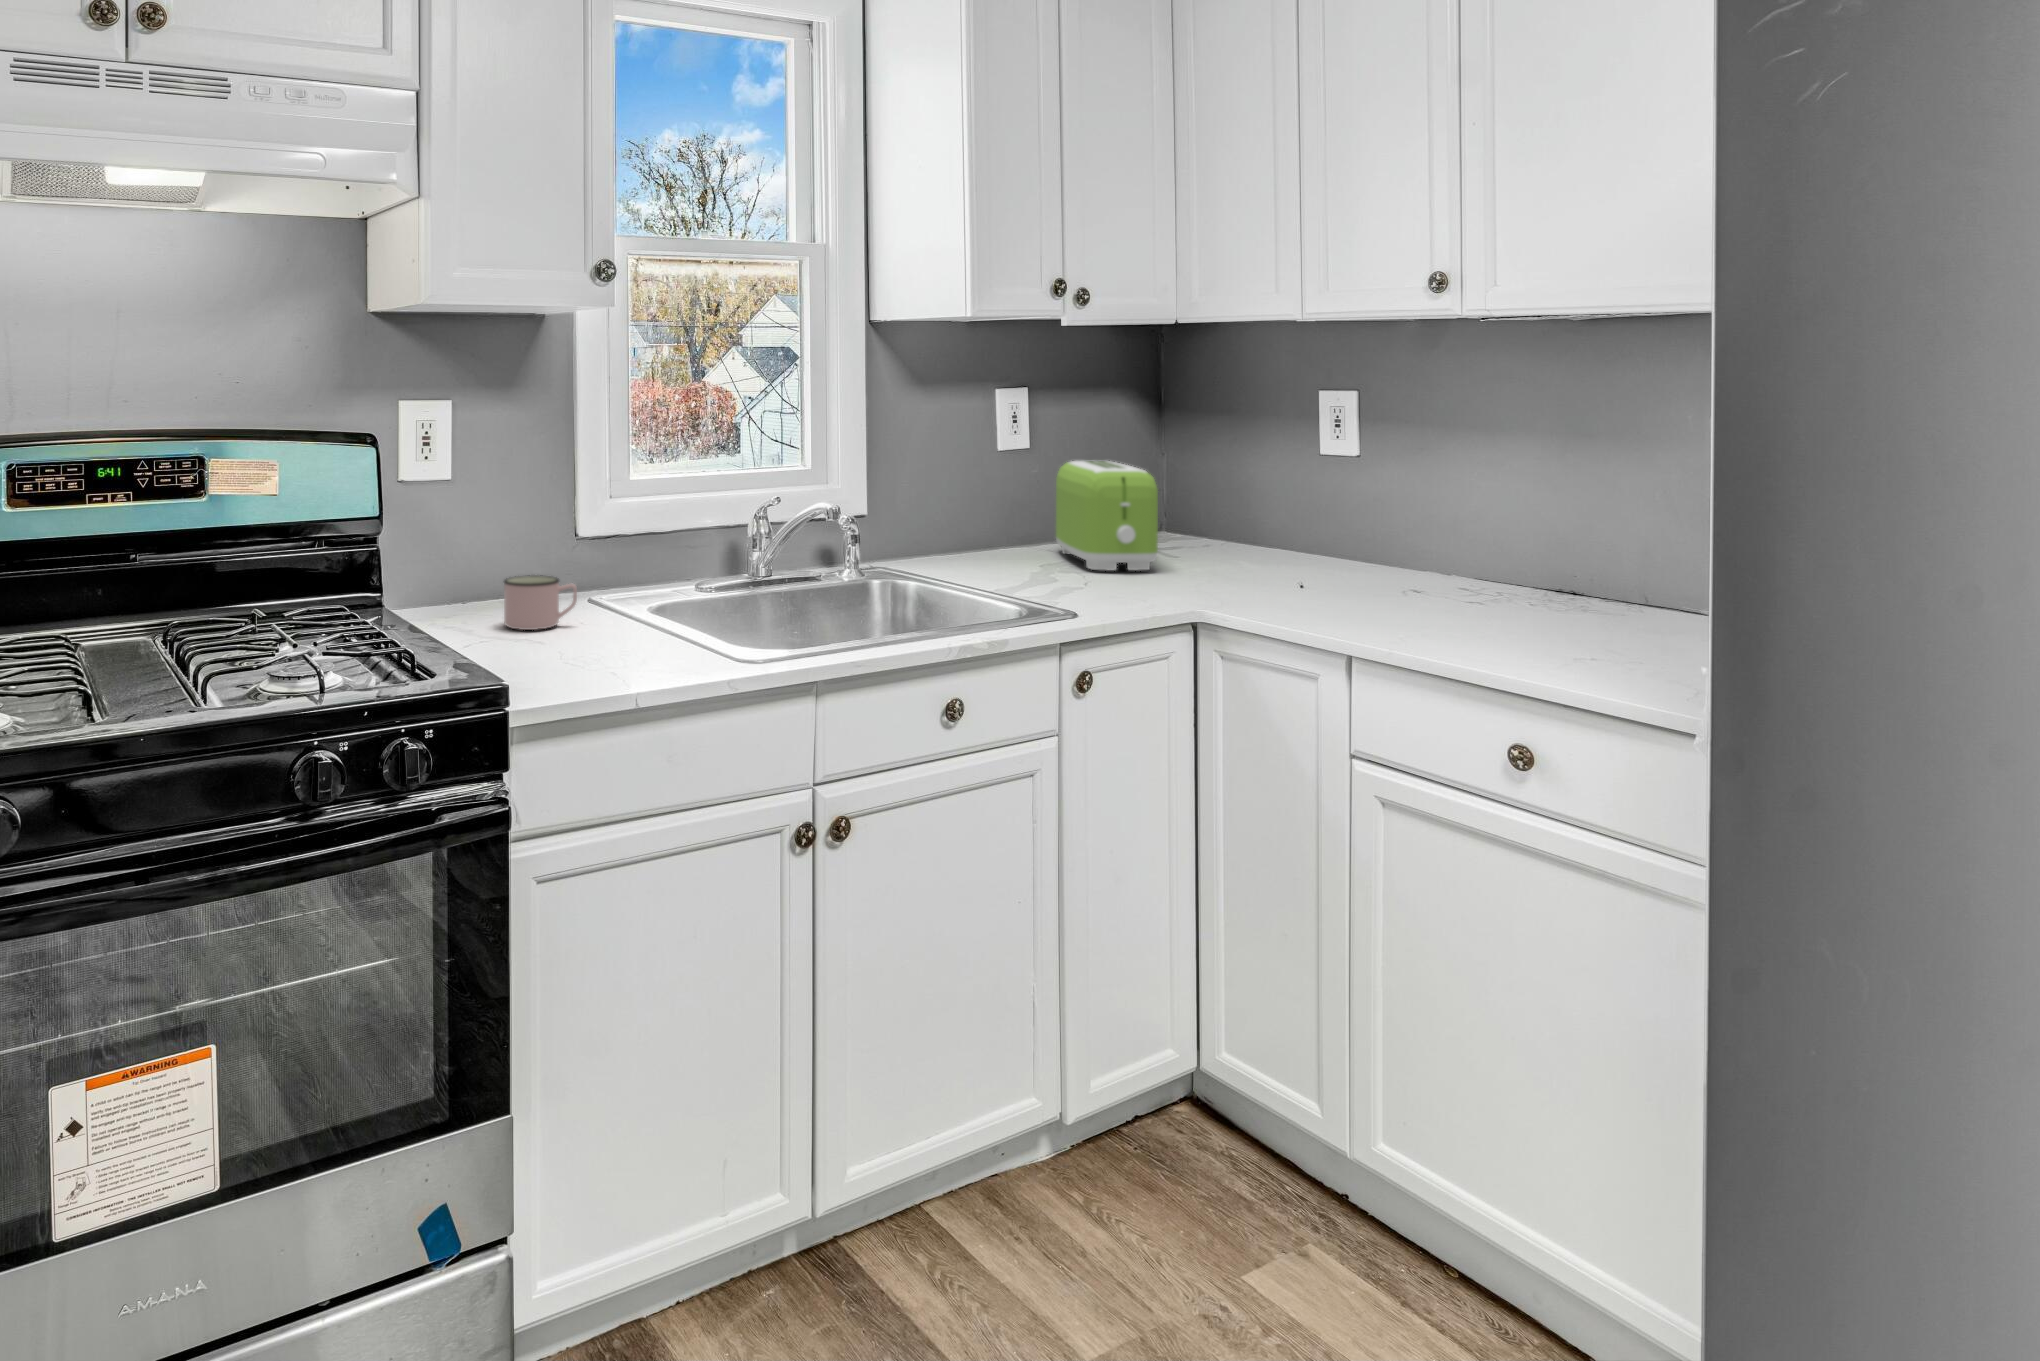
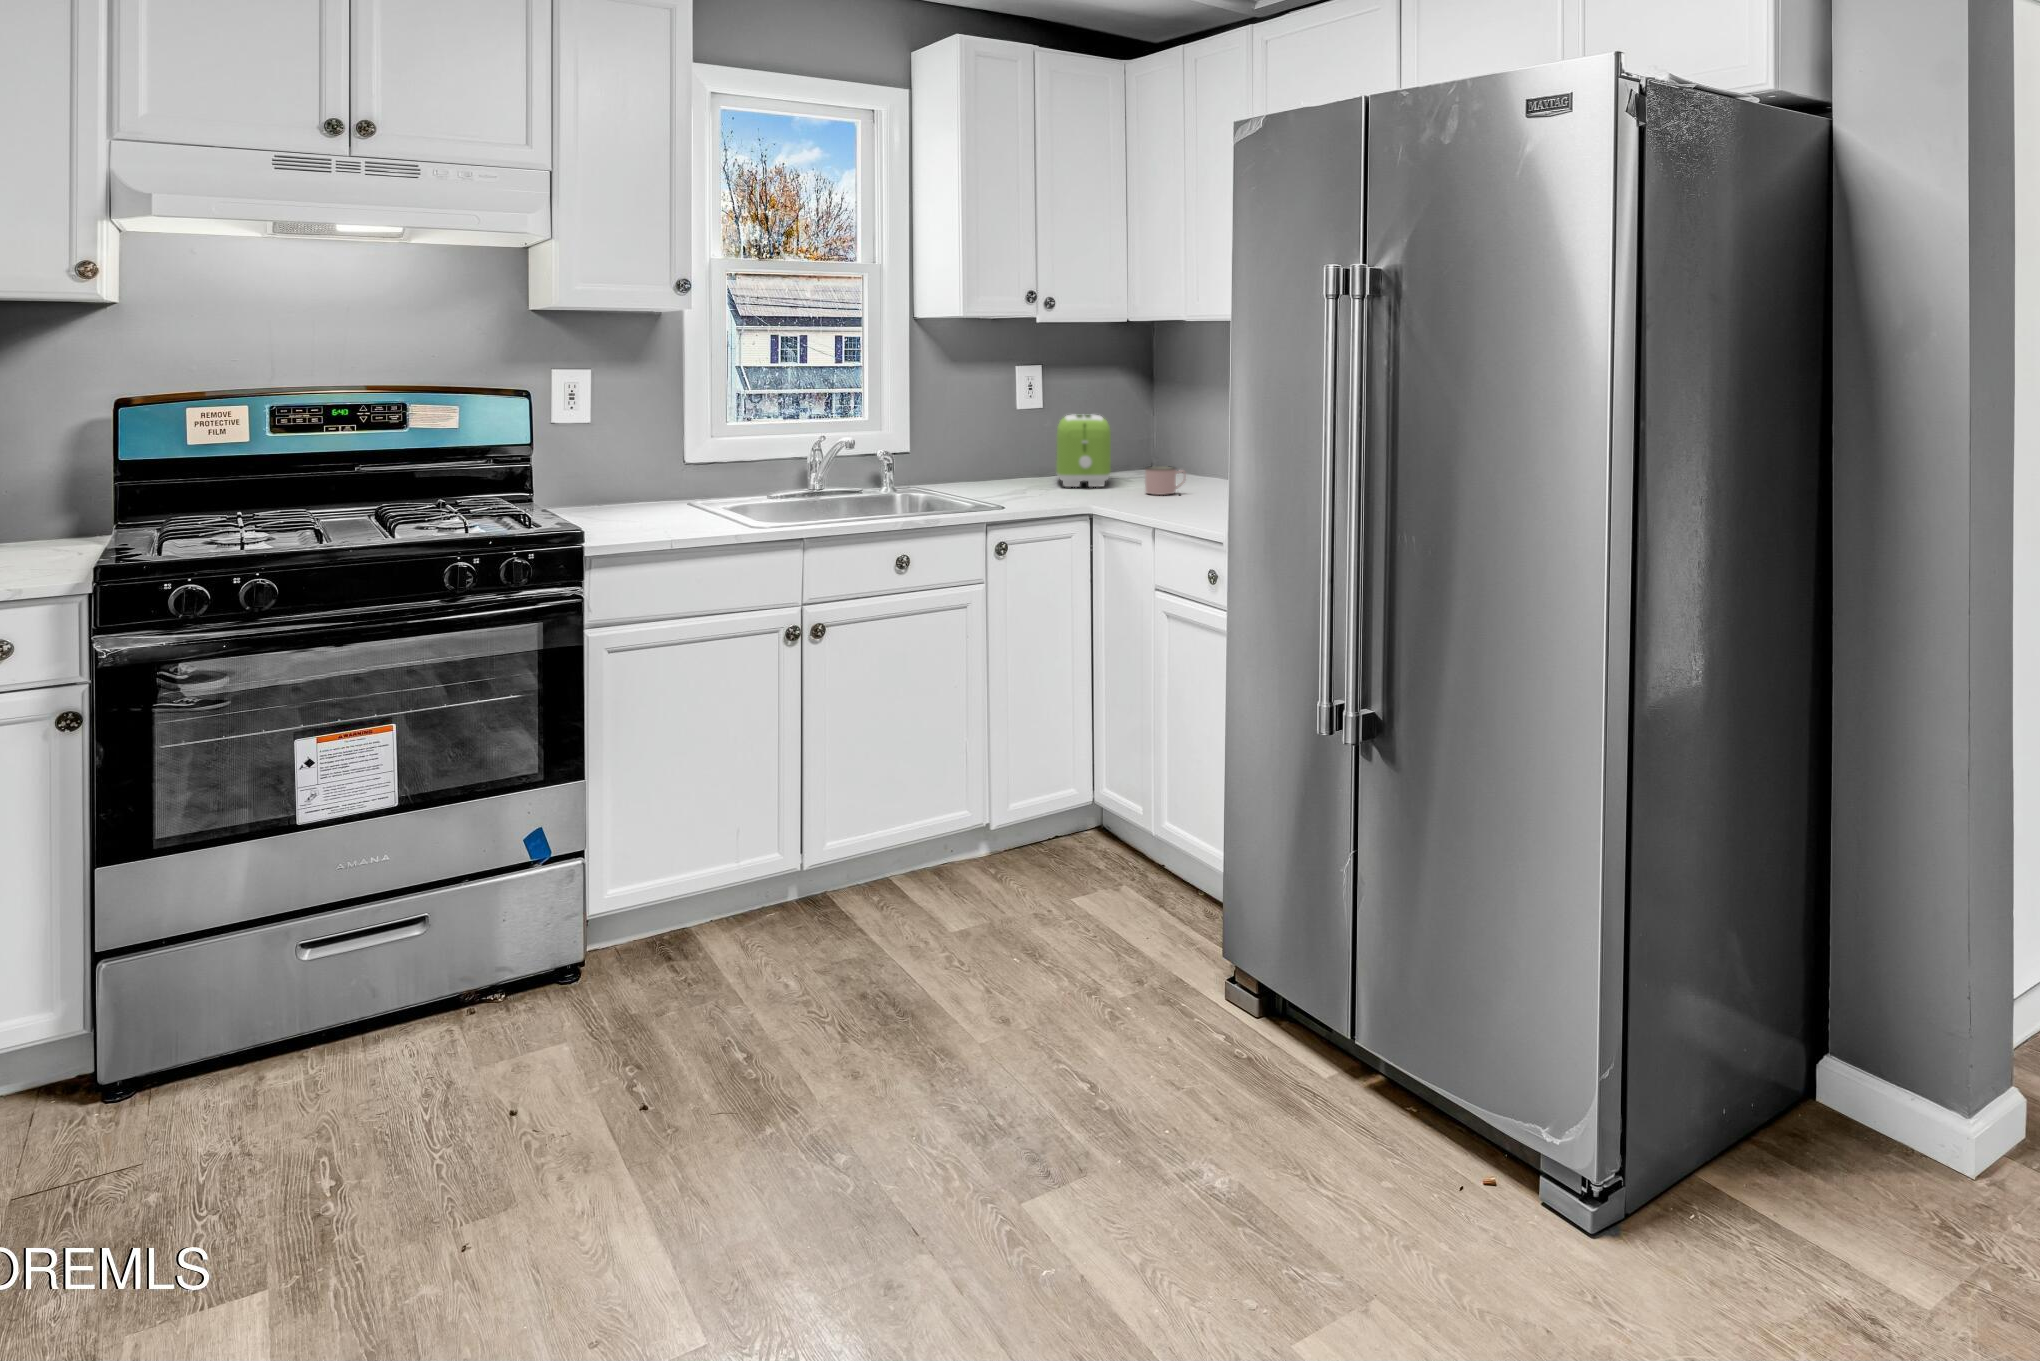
mug: present [504,575,577,630] -> present [1145,466,1185,495]

